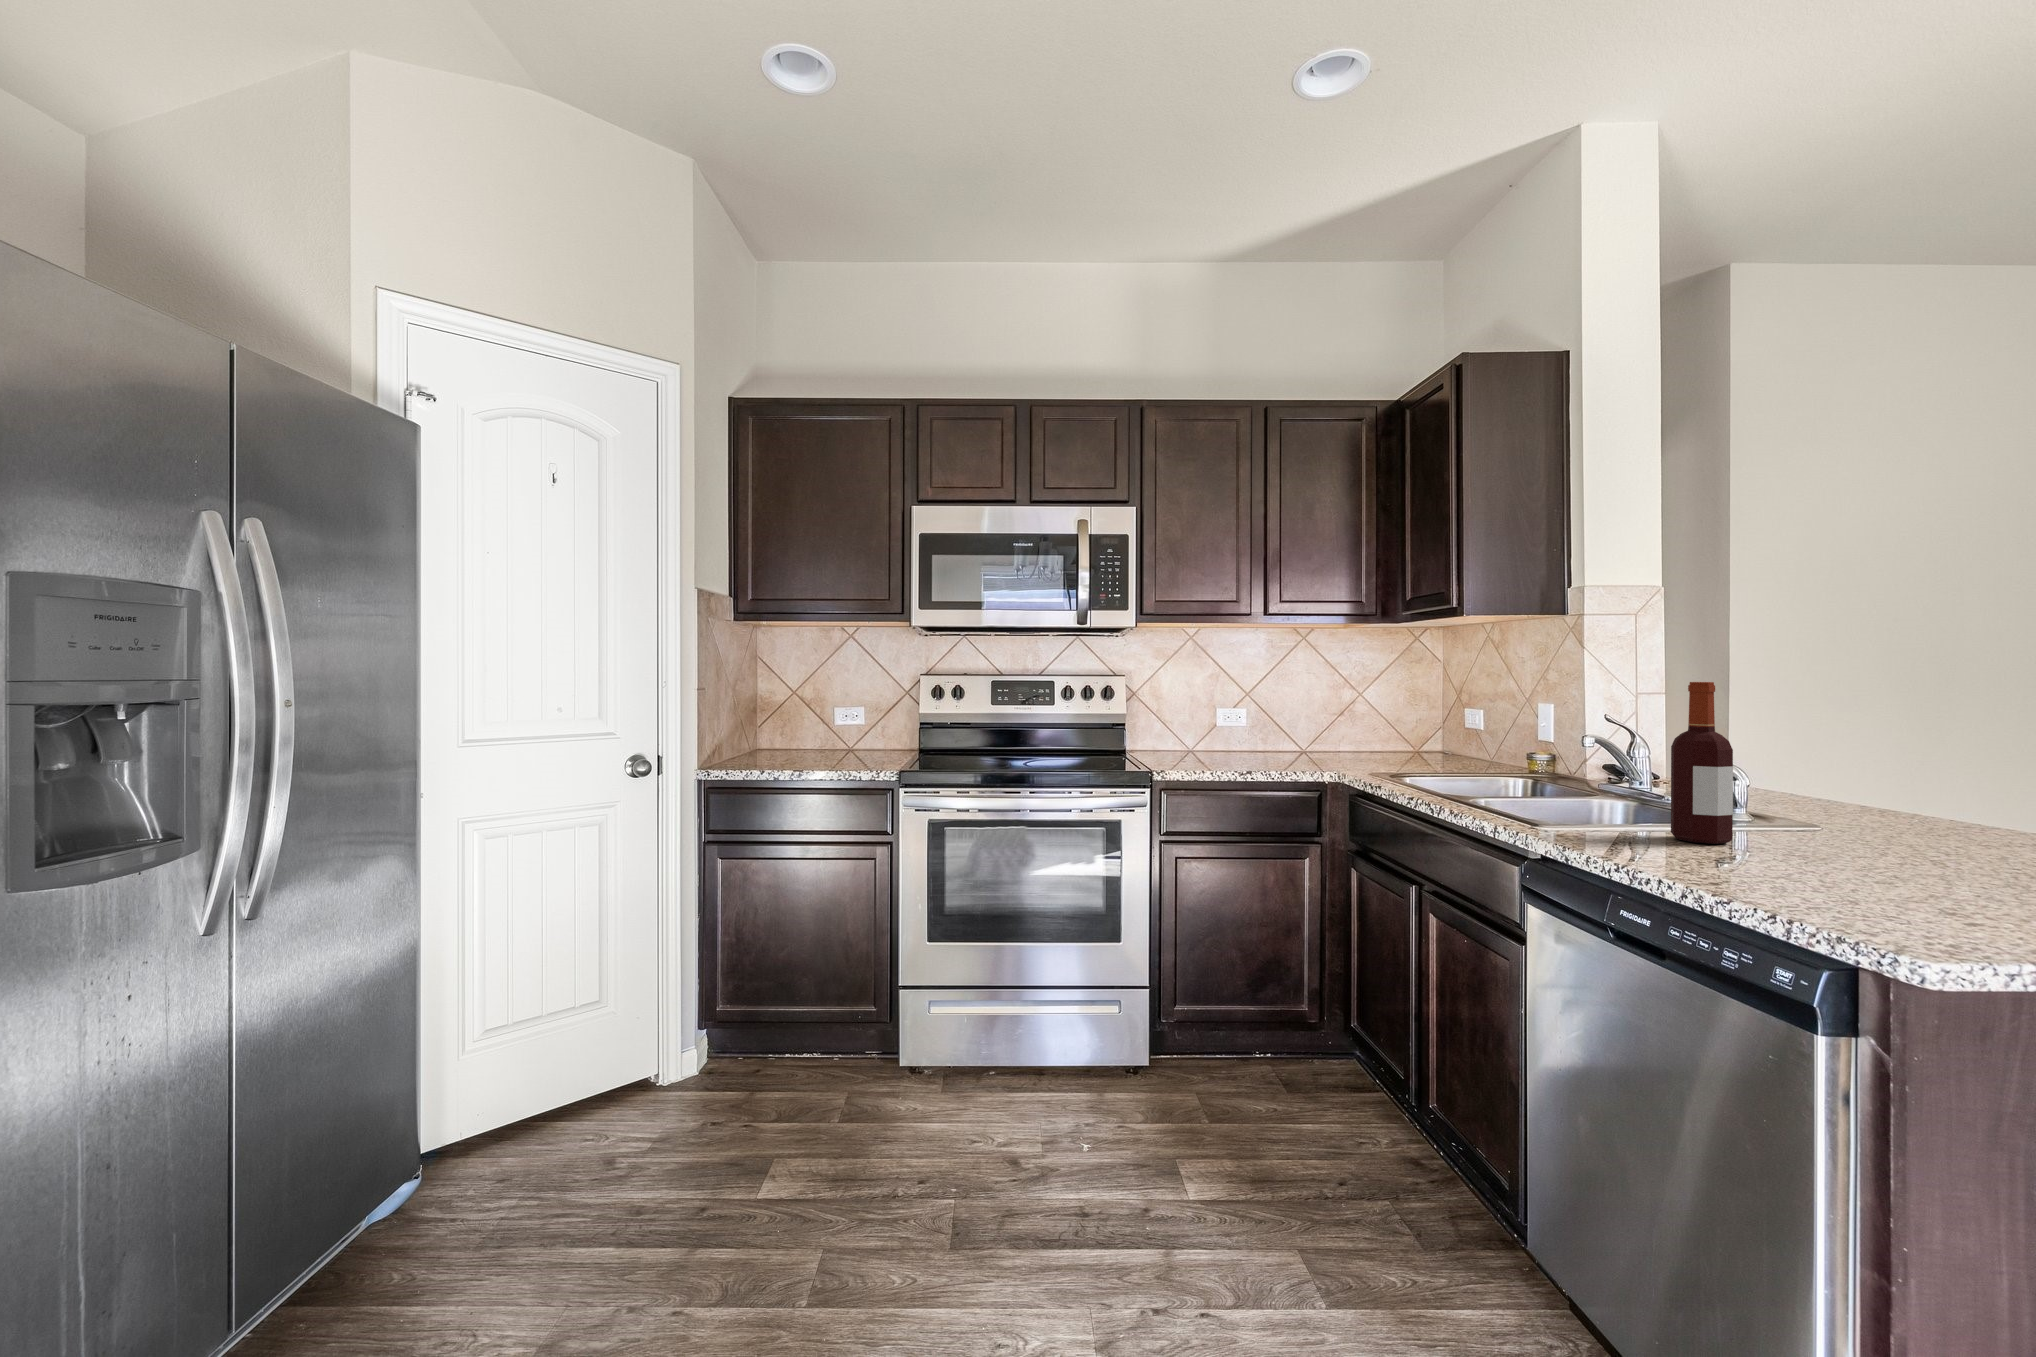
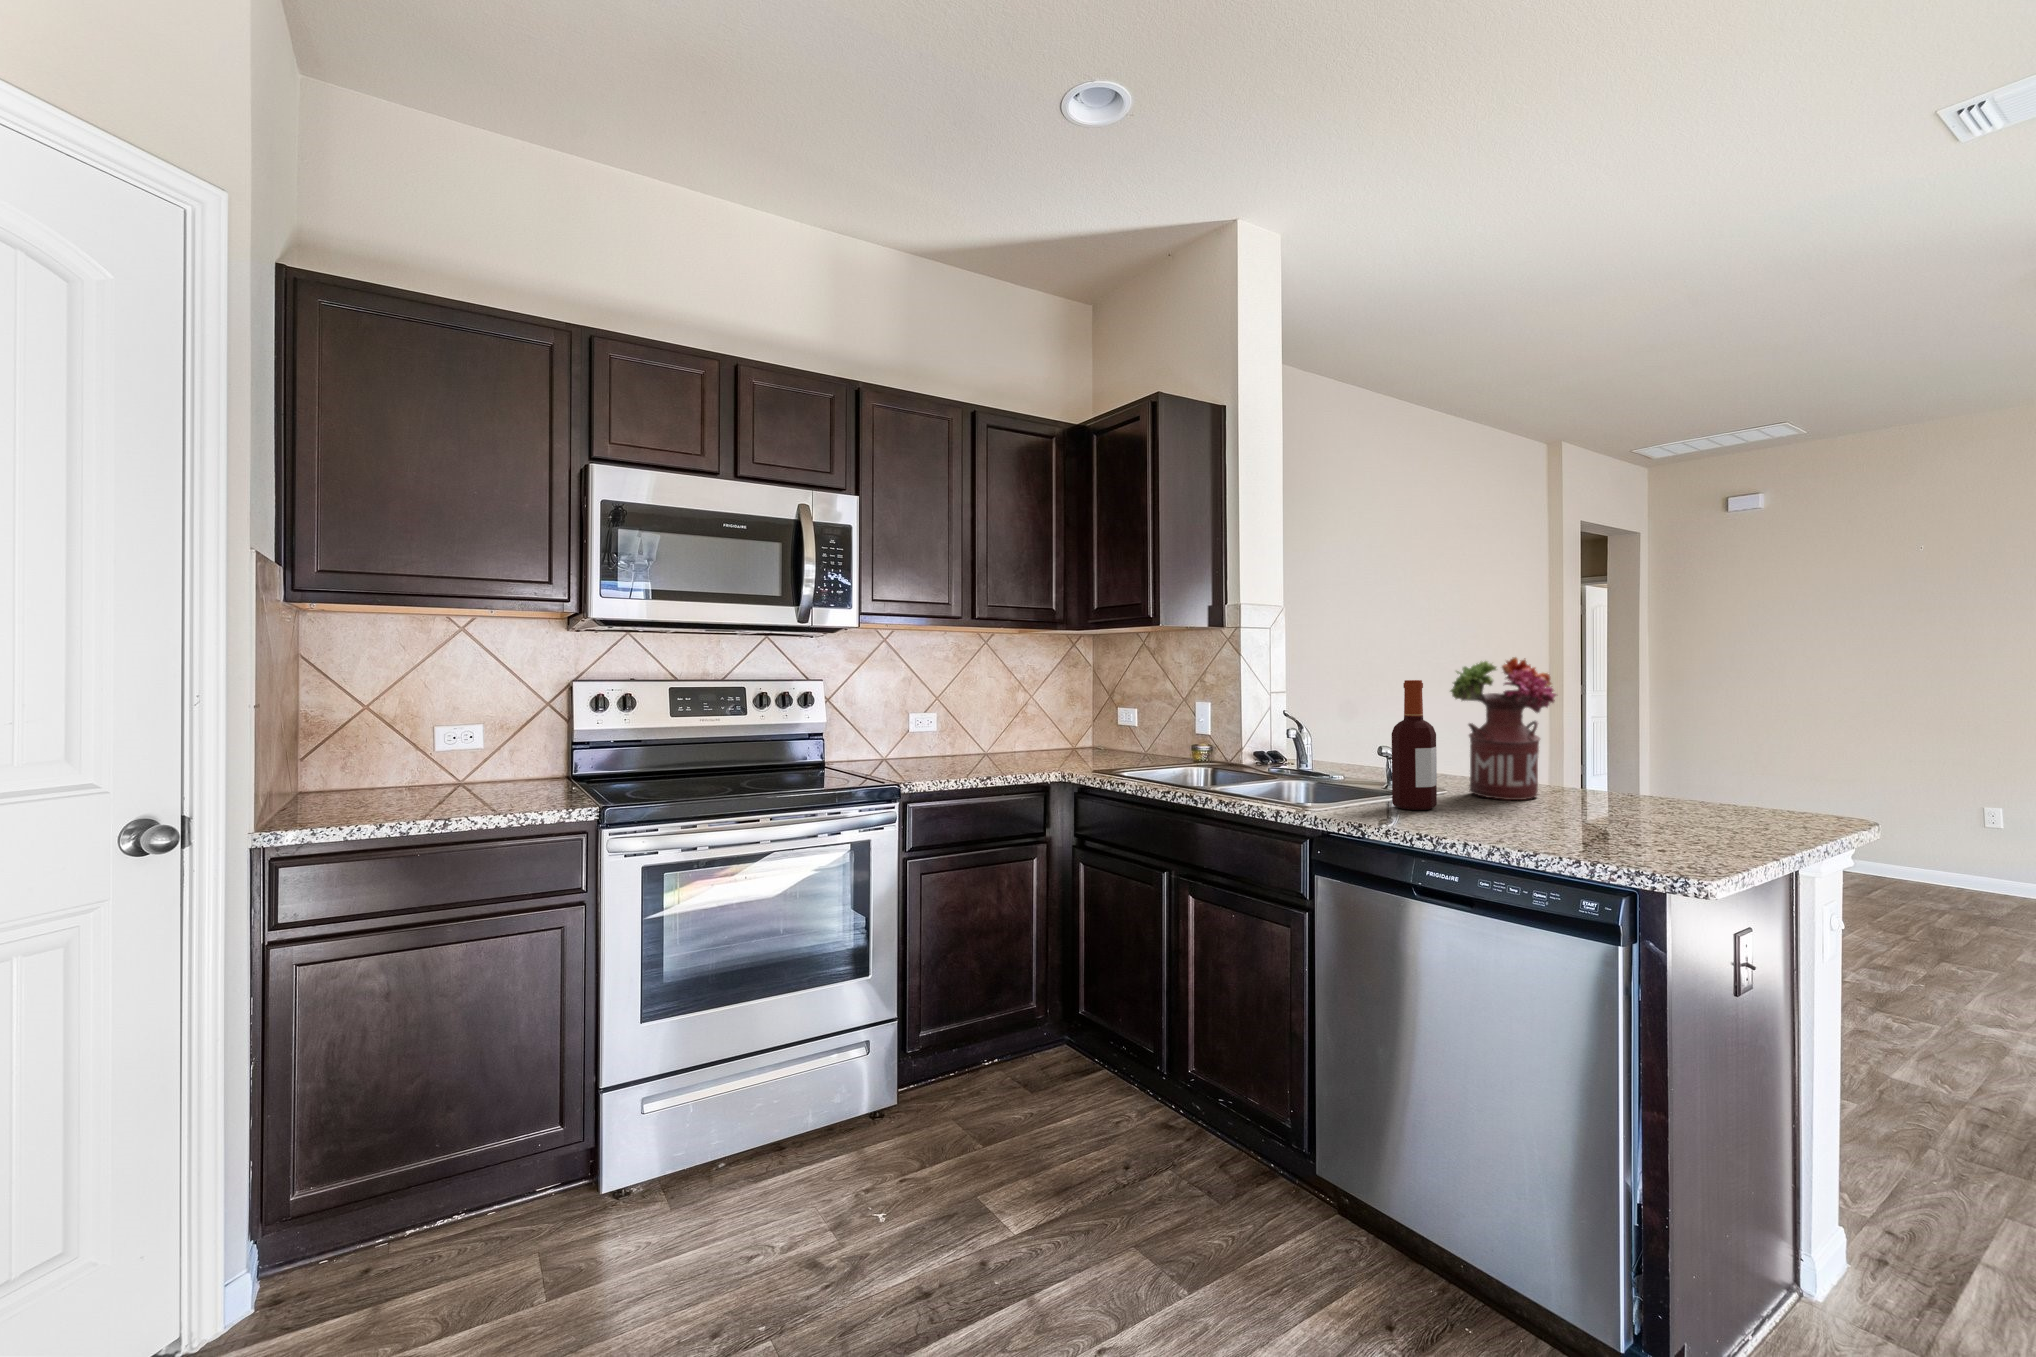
flower arrangement: none [1796,655,1978,849] -> present [1450,657,1556,800]

